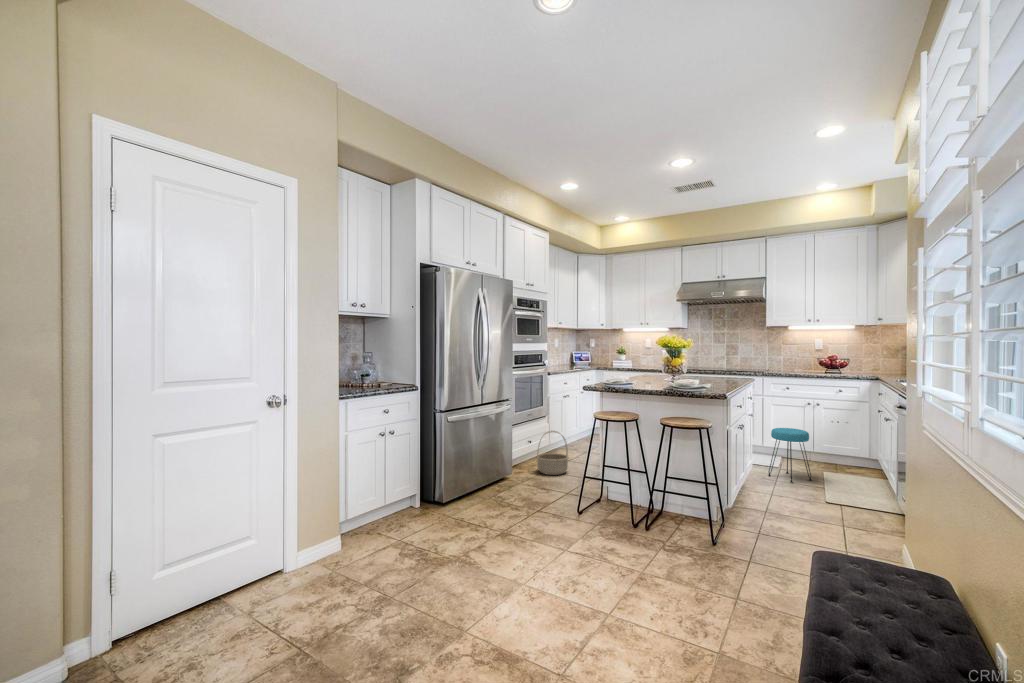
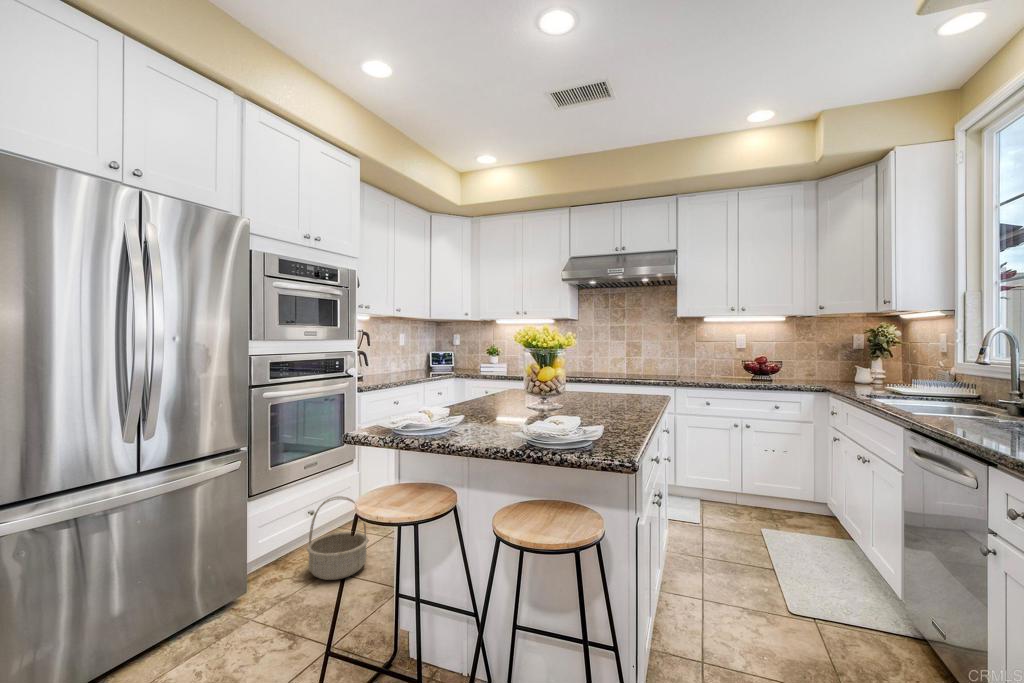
stool: present [769,428,812,482] -> none [688,470,753,565]

